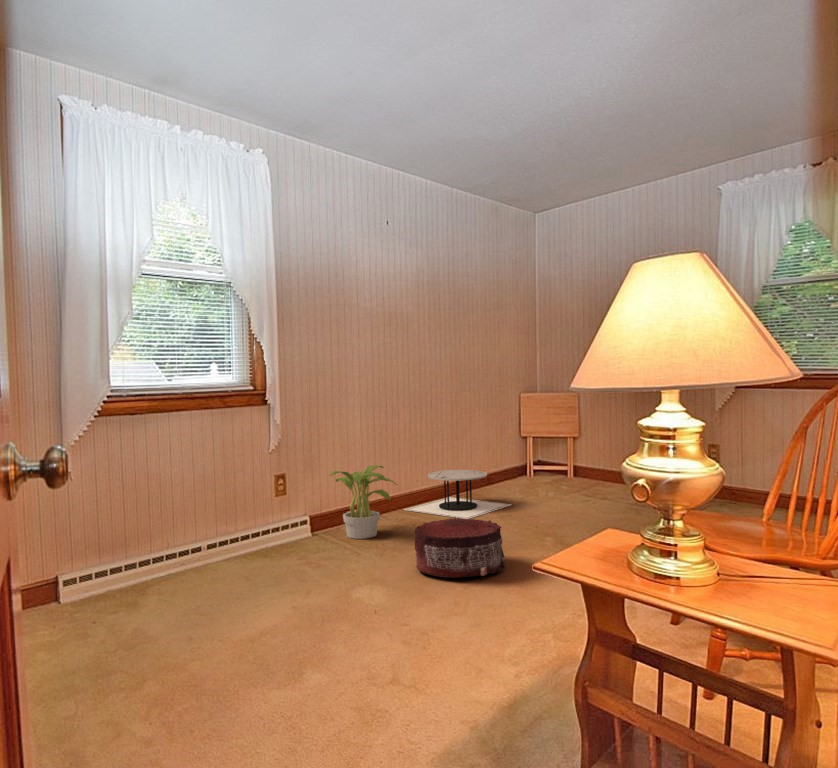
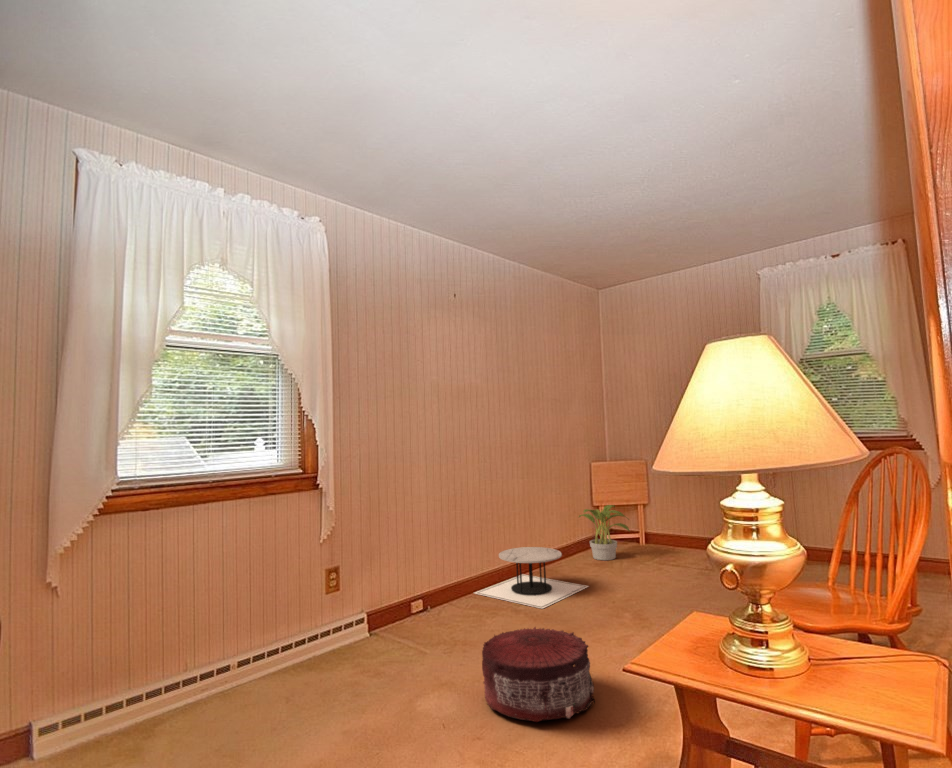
potted plant: present [330,465,397,539] -> present [579,505,630,560]

